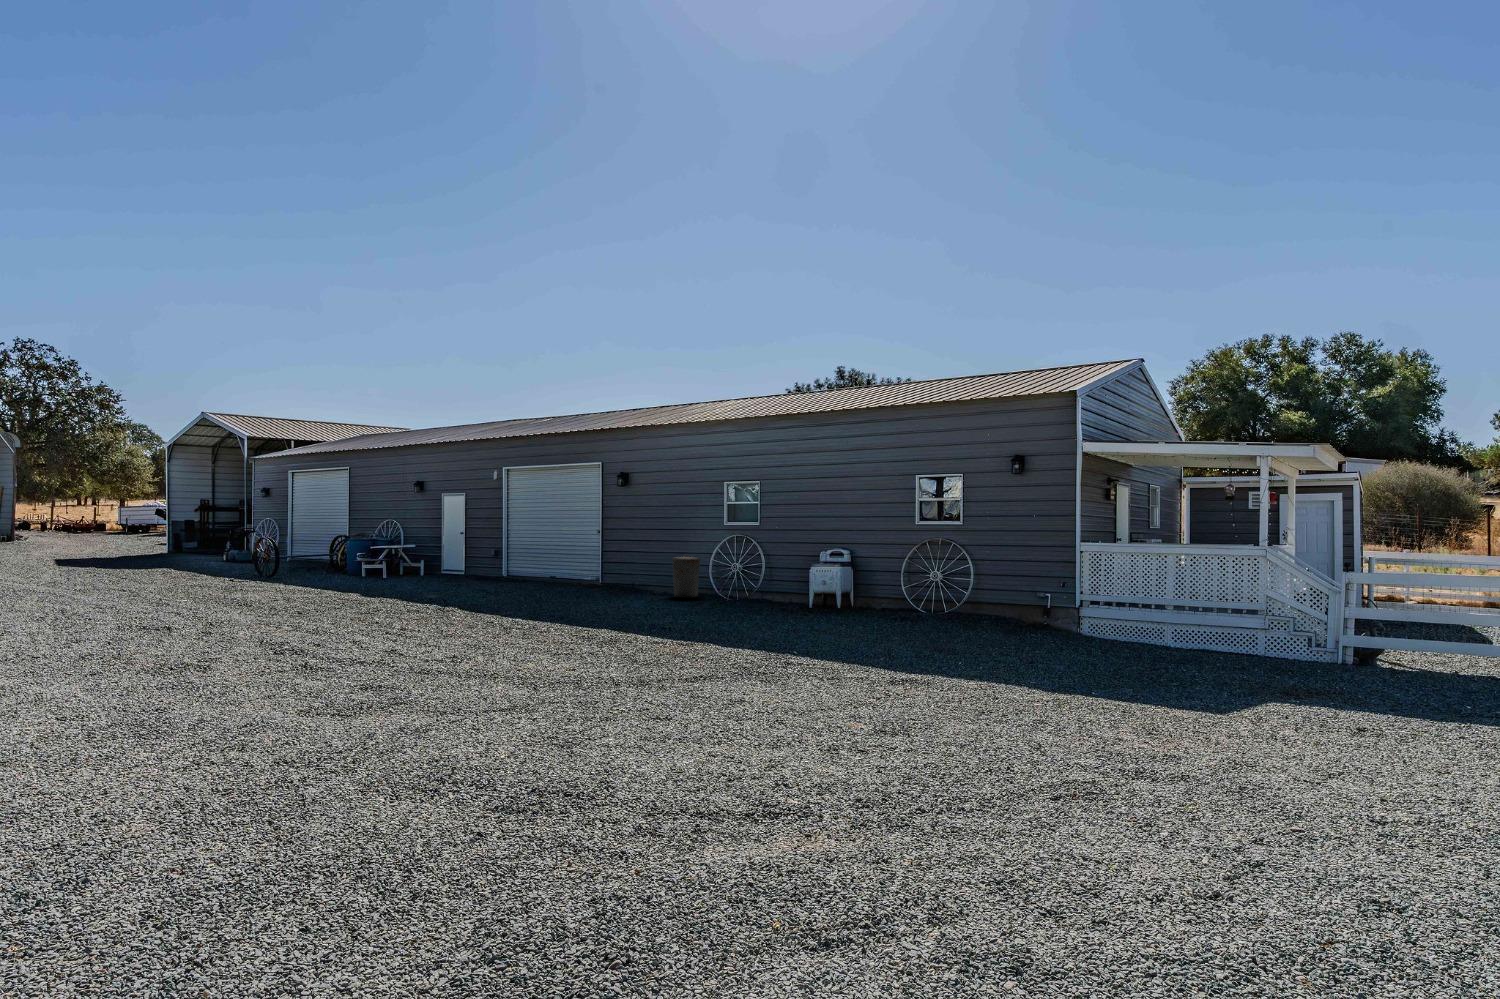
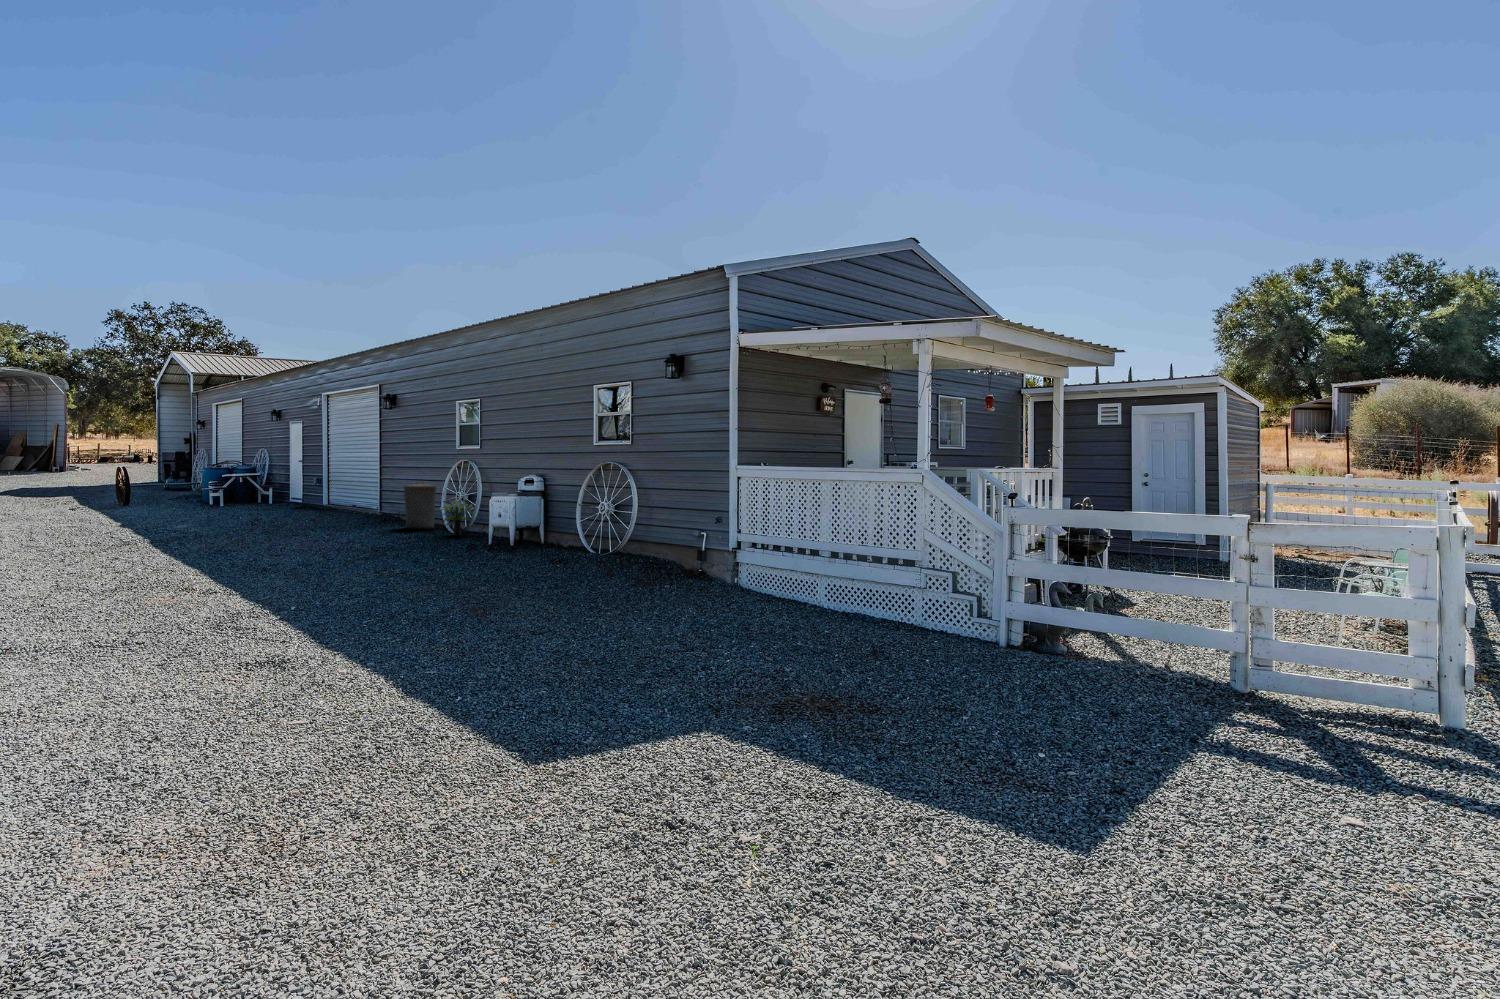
potted plant: none [730,571,760,603] -> present [440,500,474,535]

